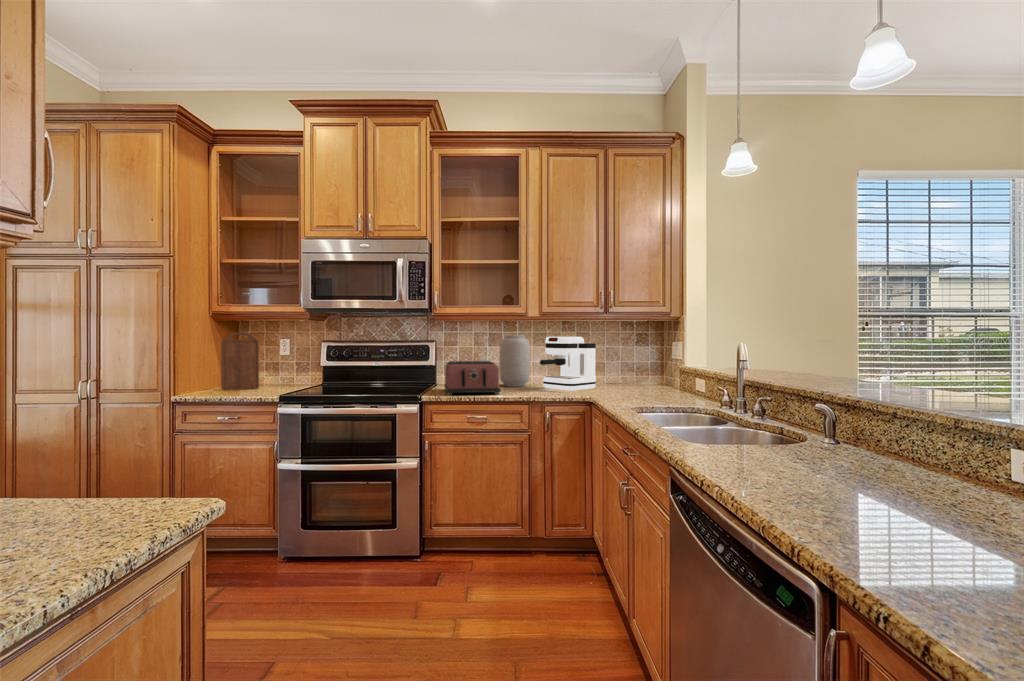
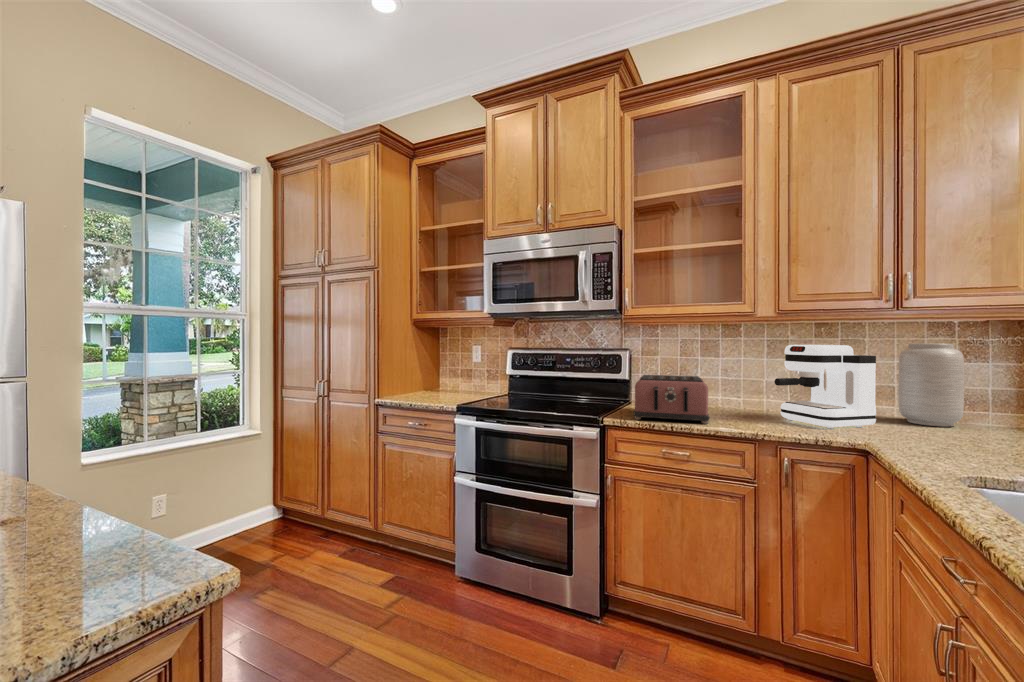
cutting board: present [221,332,259,390] -> none [421,339,453,395]
vase: present [499,335,530,387] -> present [898,343,964,427]

